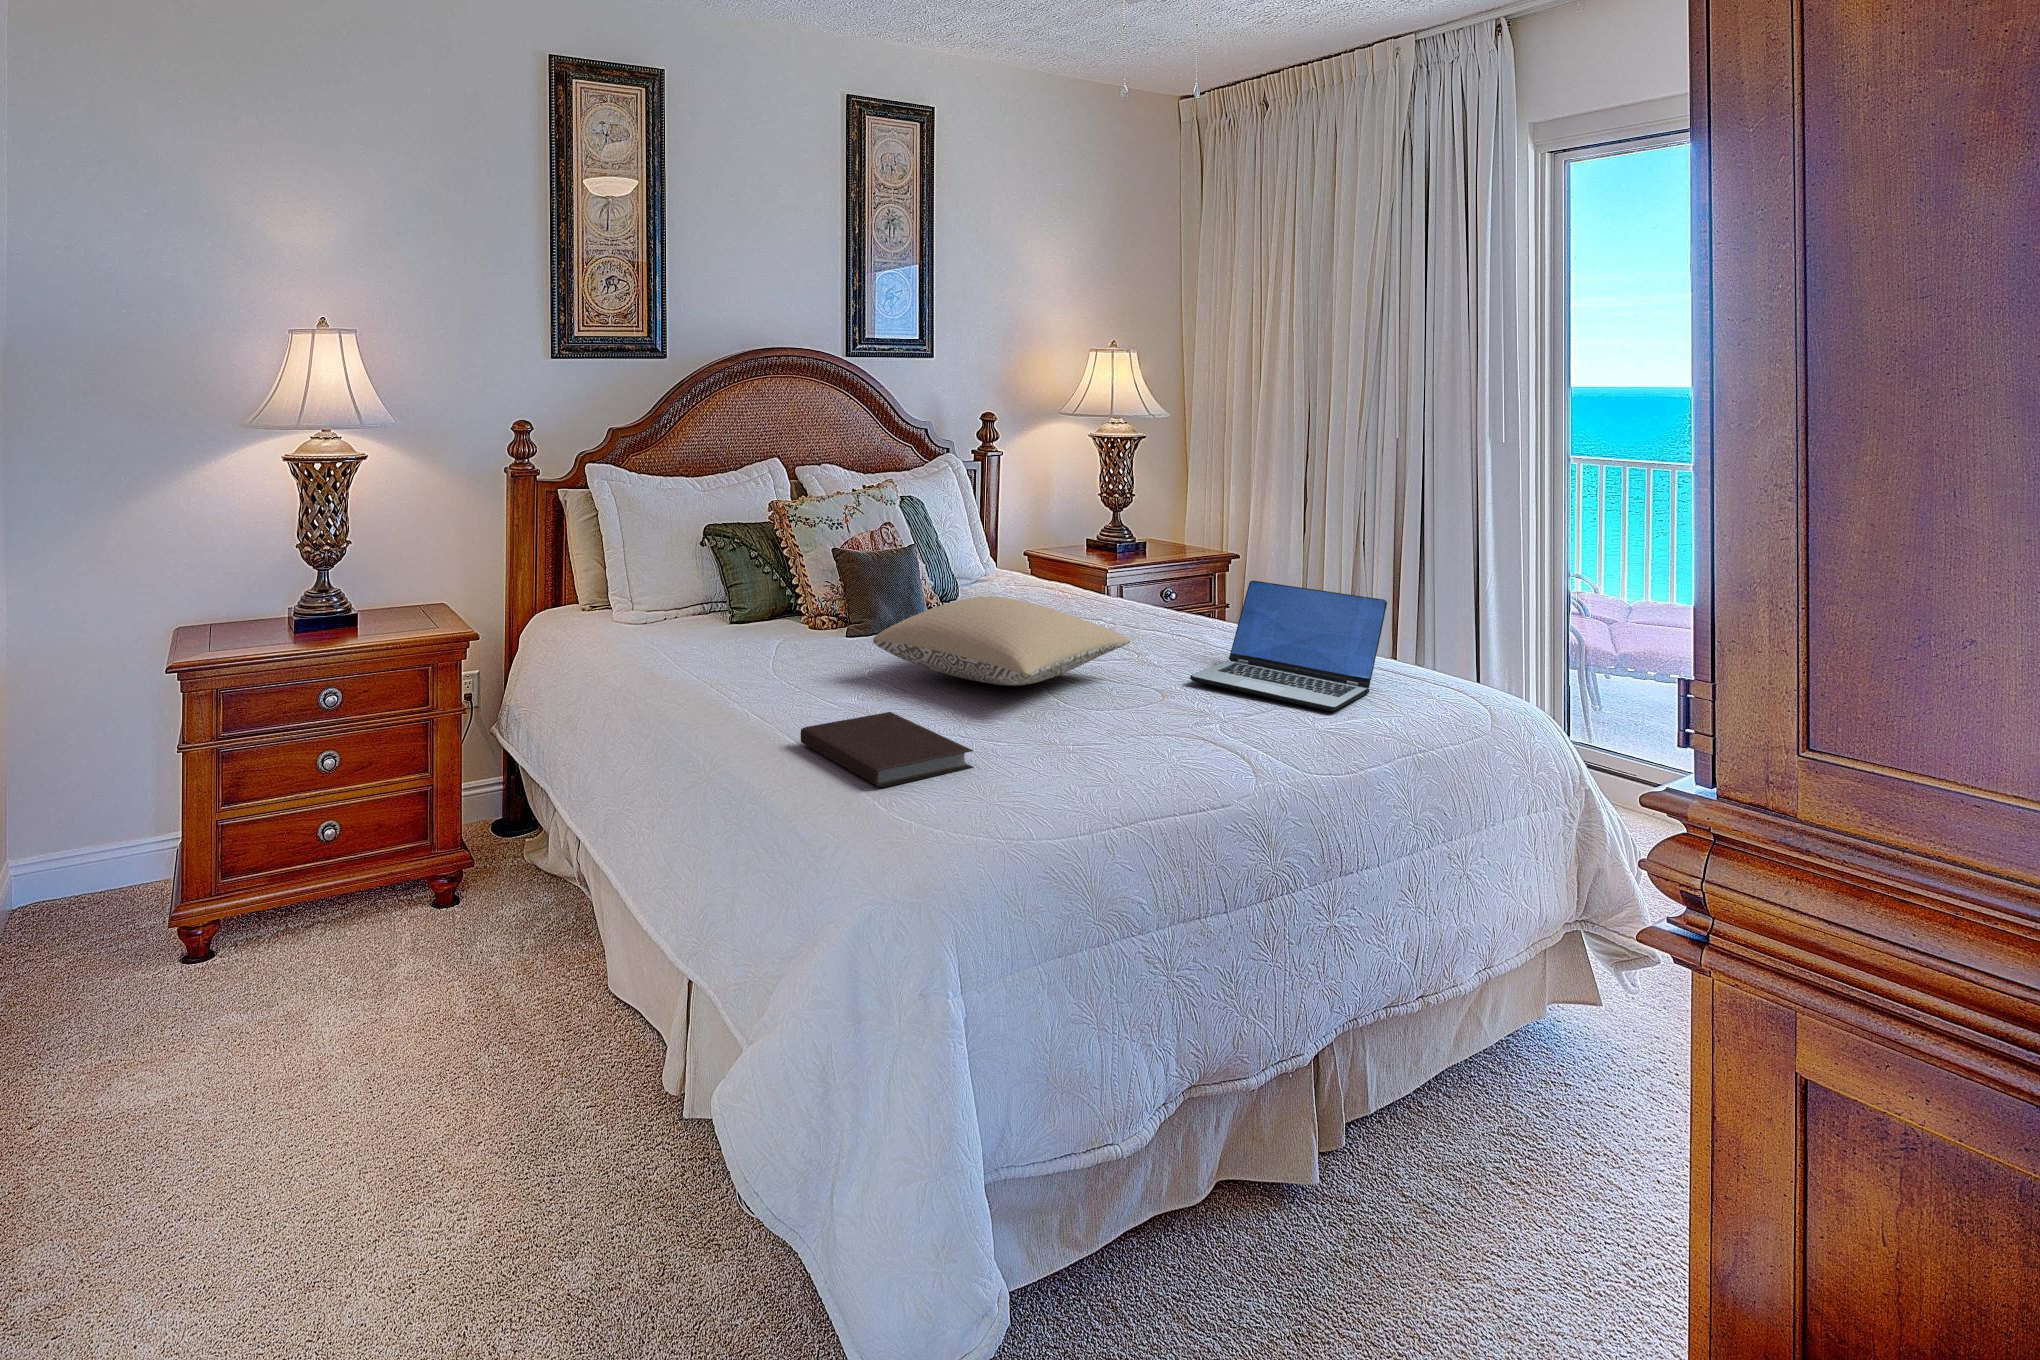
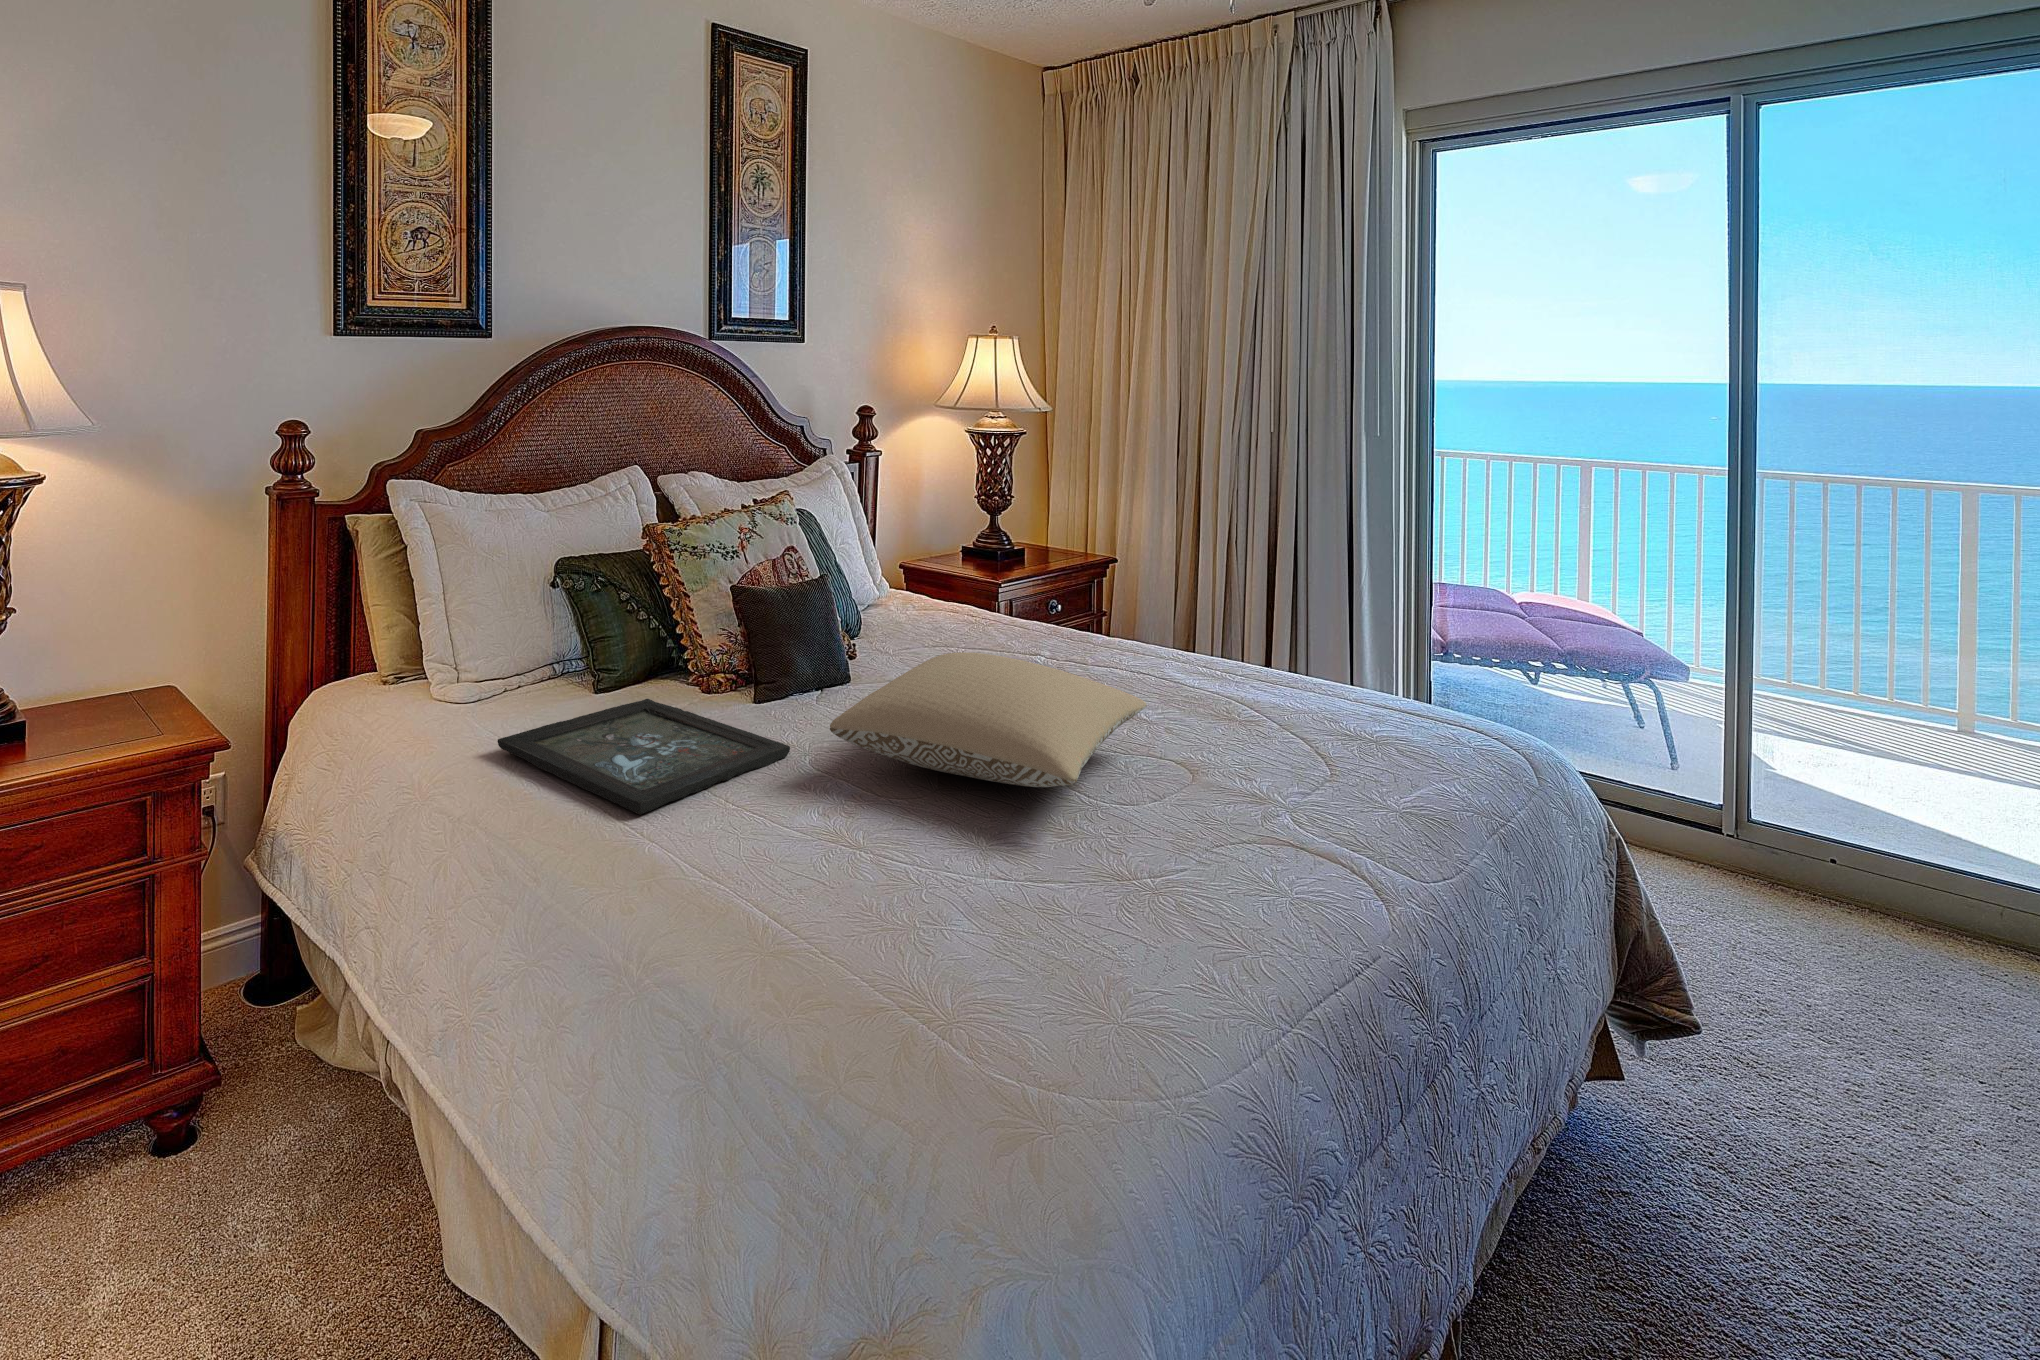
laptop: present [1190,581,1387,711] -> none [1222,613,1430,791]
tray: none [650,627,854,687] -> present [498,699,790,814]
notebook: present [801,712,973,787] -> none [786,855,1061,1026]

